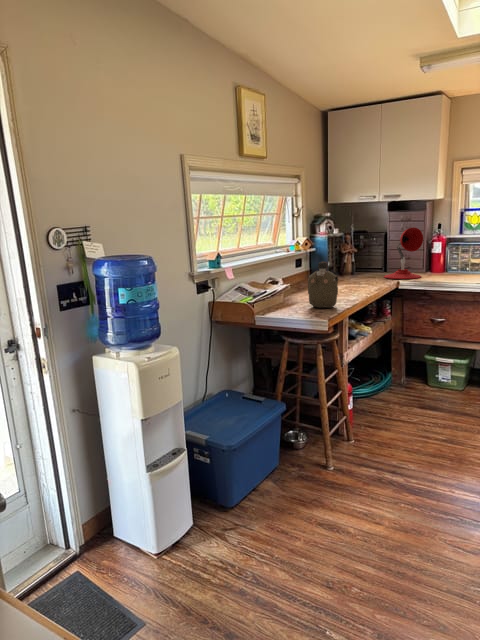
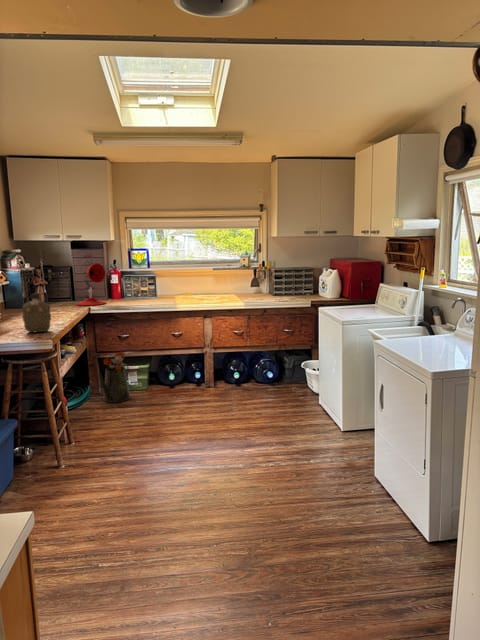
watering can: none [399,338,440,402] -> present [99,352,131,403]

